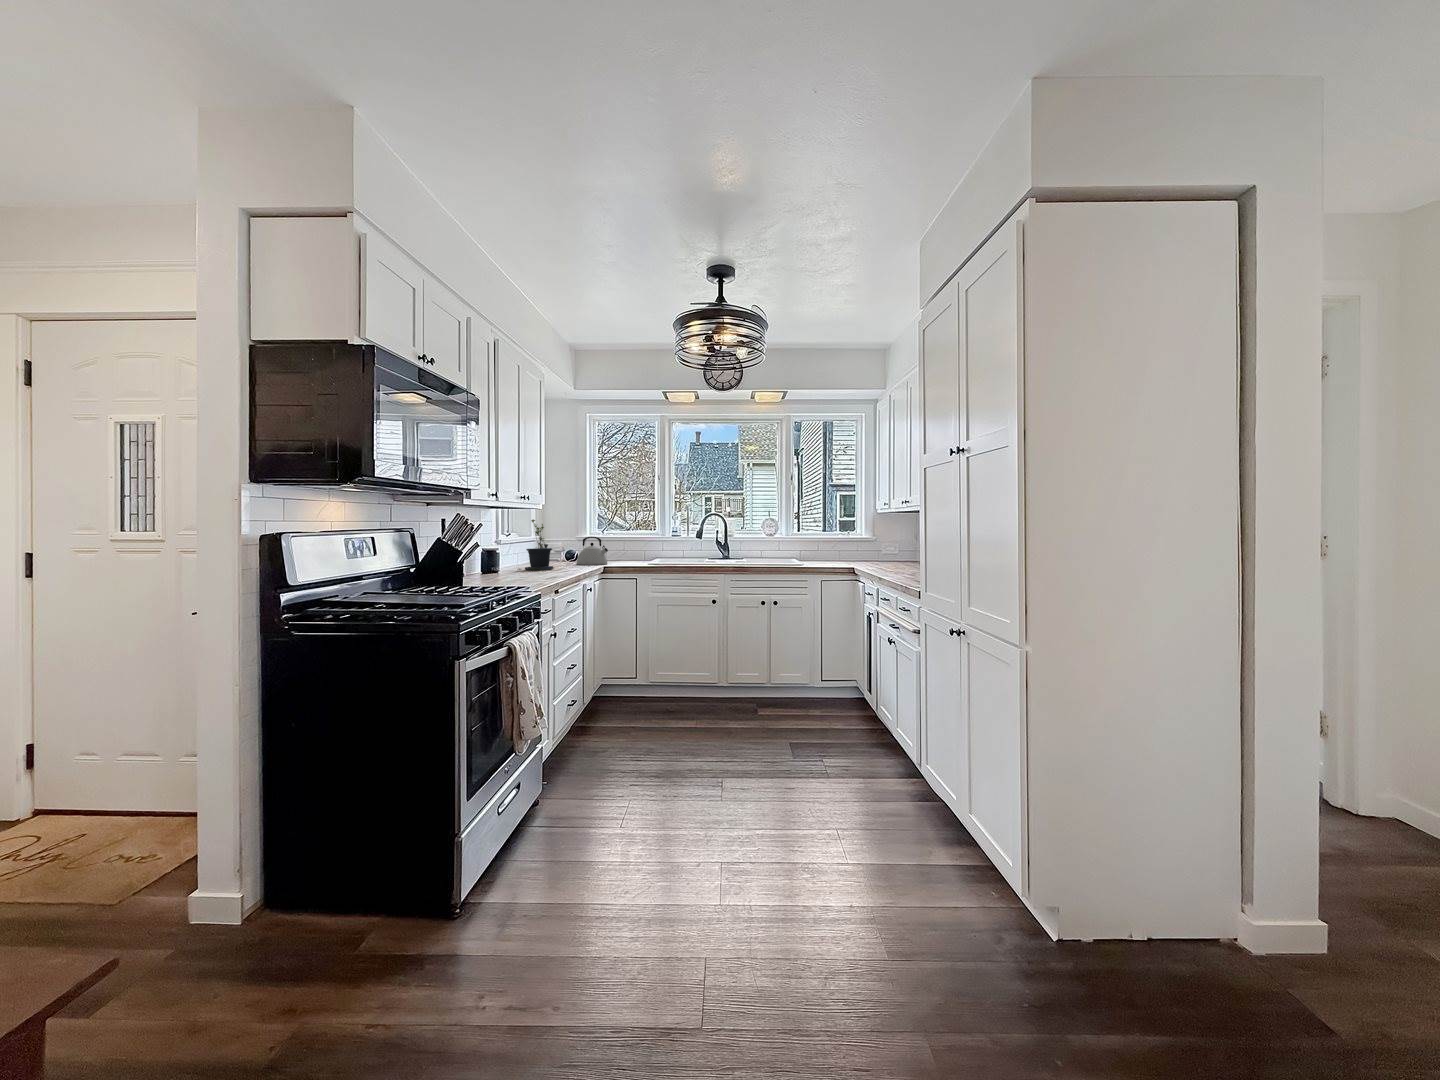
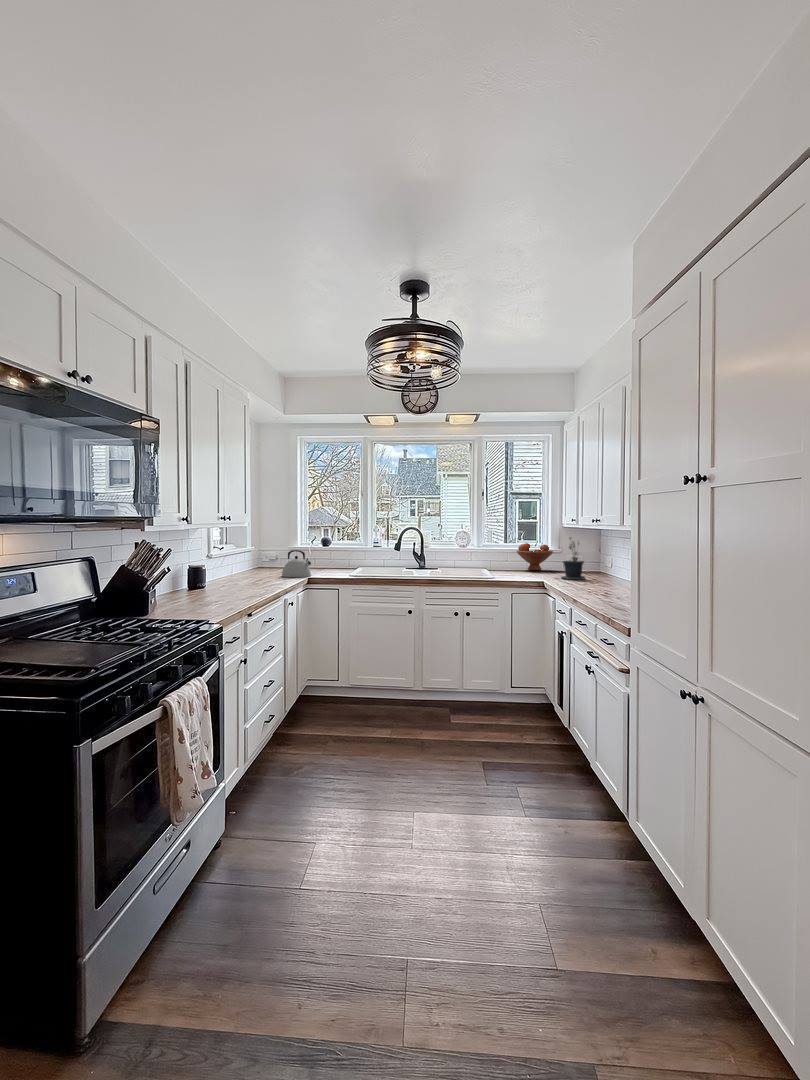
potted plant: present [519,519,553,570] -> present [561,537,585,580]
fruit bowl: none [826,531,866,560] -> present [517,543,553,570]

